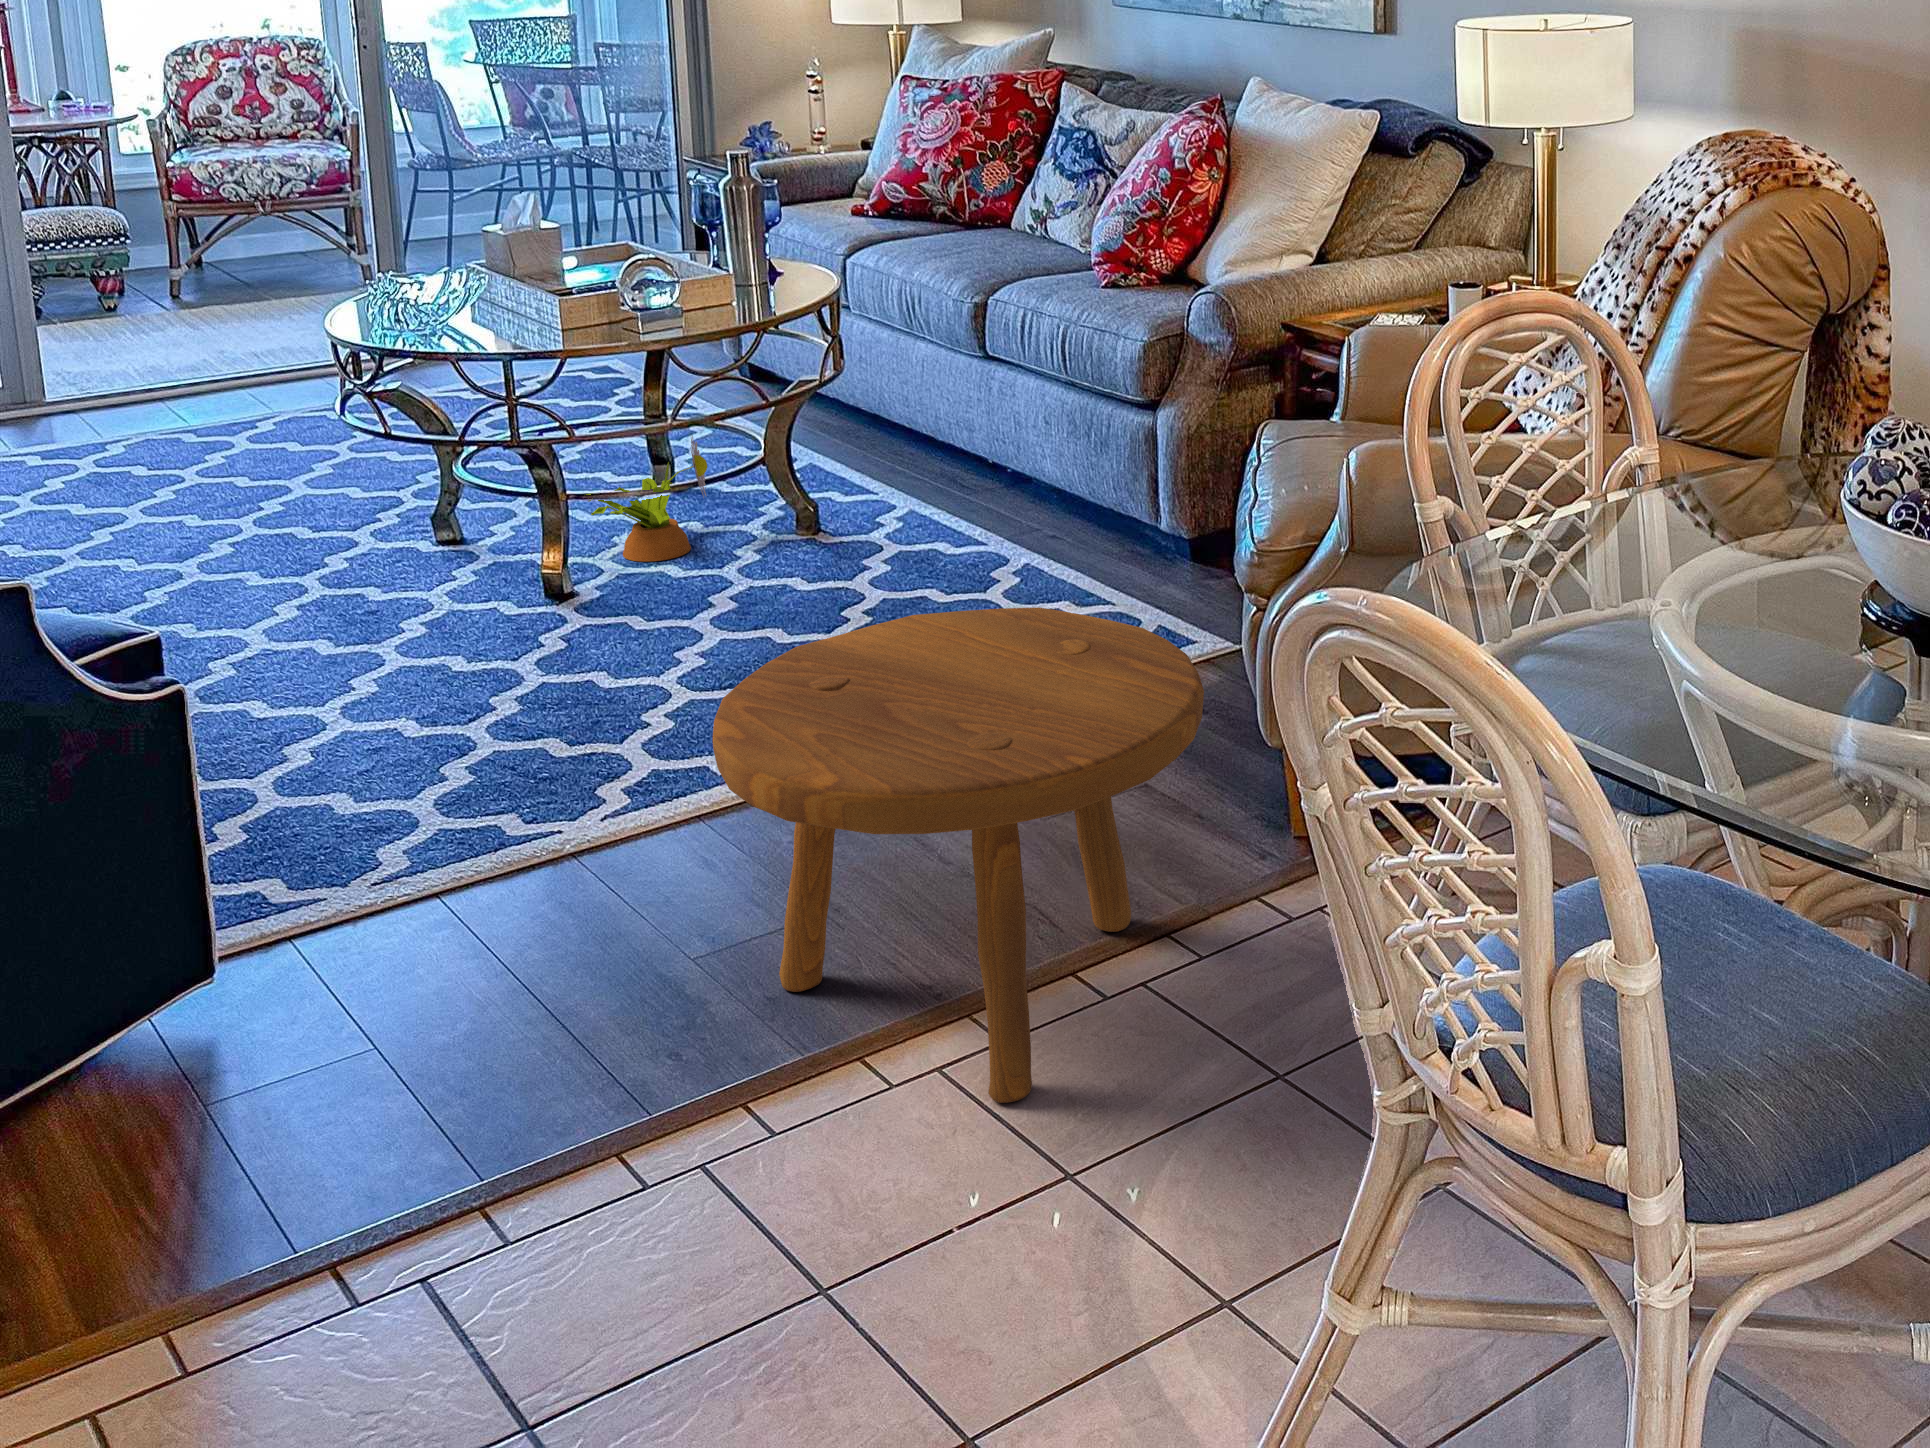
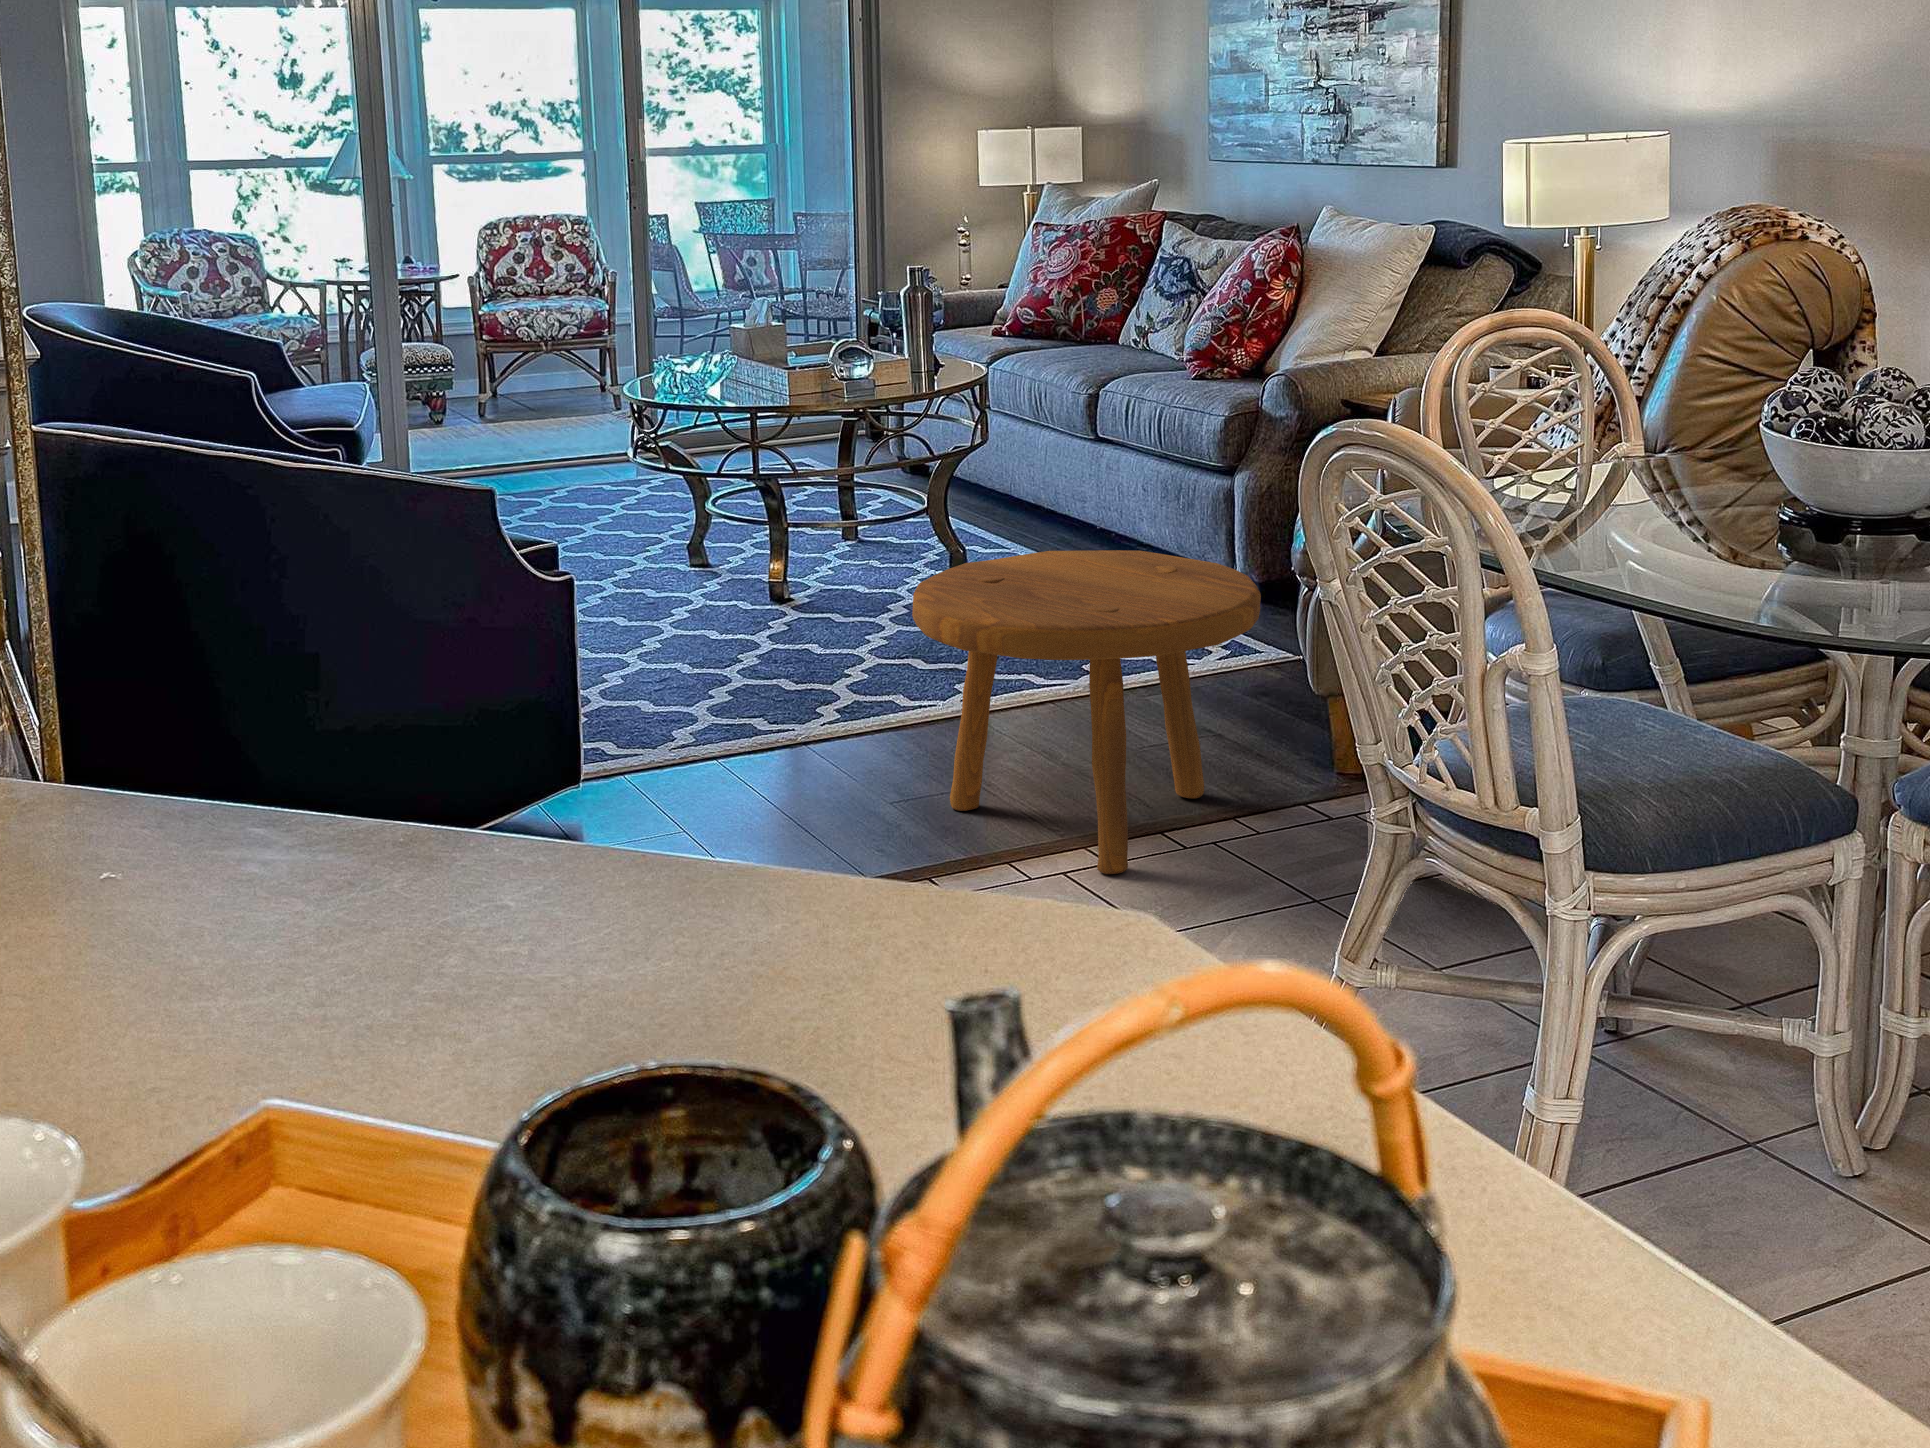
decorative plant: present [586,436,707,562] -> none [794,485,884,583]

